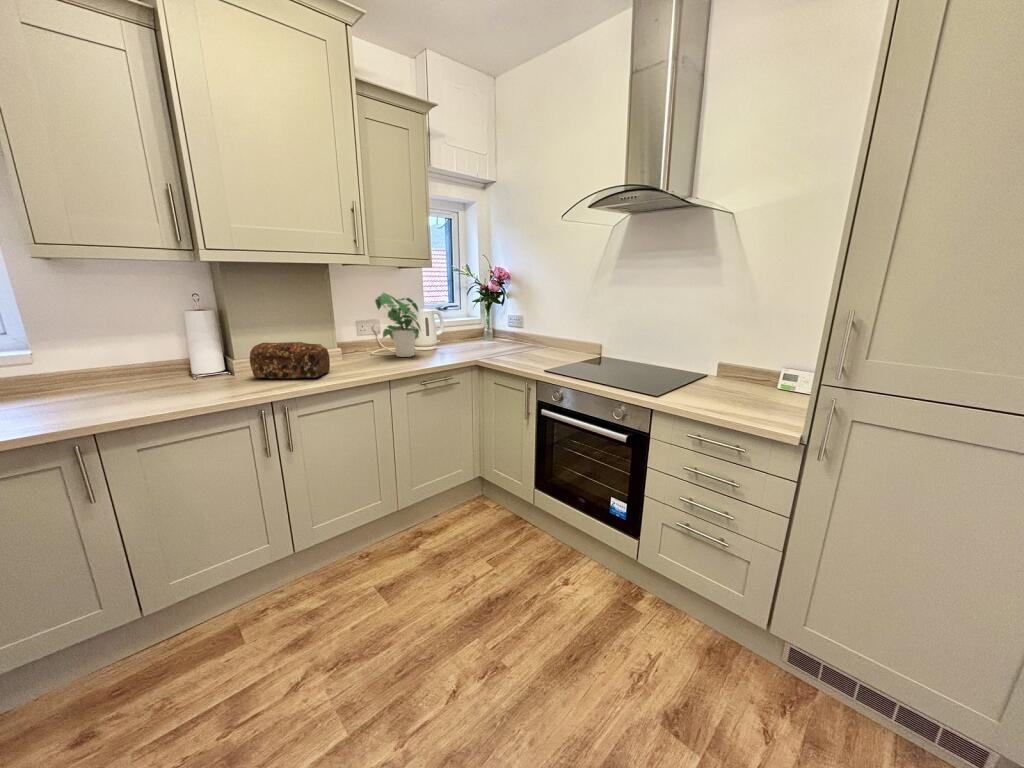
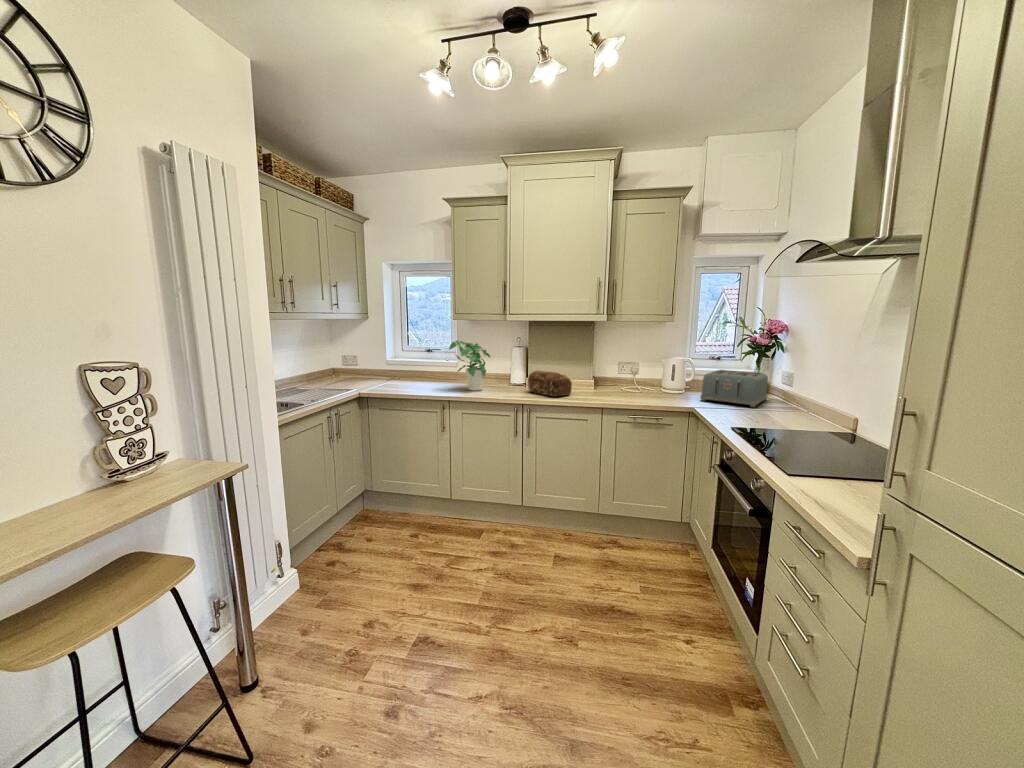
potted plant: present [375,293,420,357] -> present [449,340,490,391]
toaster: none [462,318,518,352] -> present [700,370,768,407]

